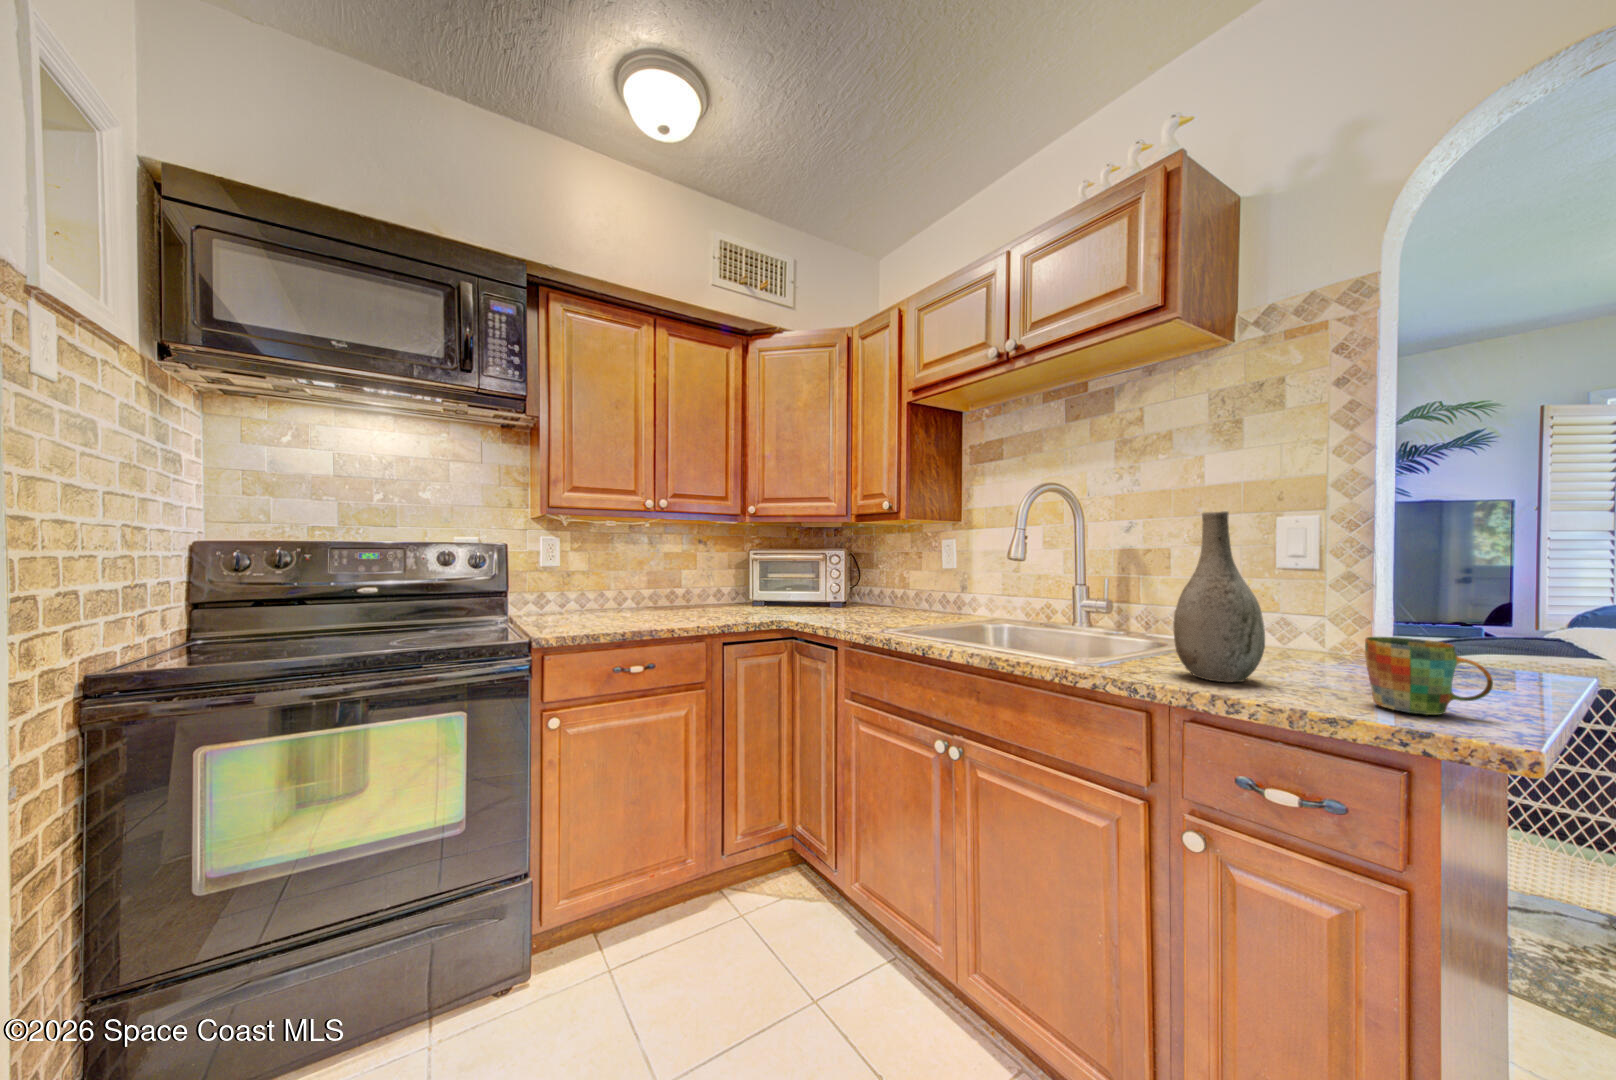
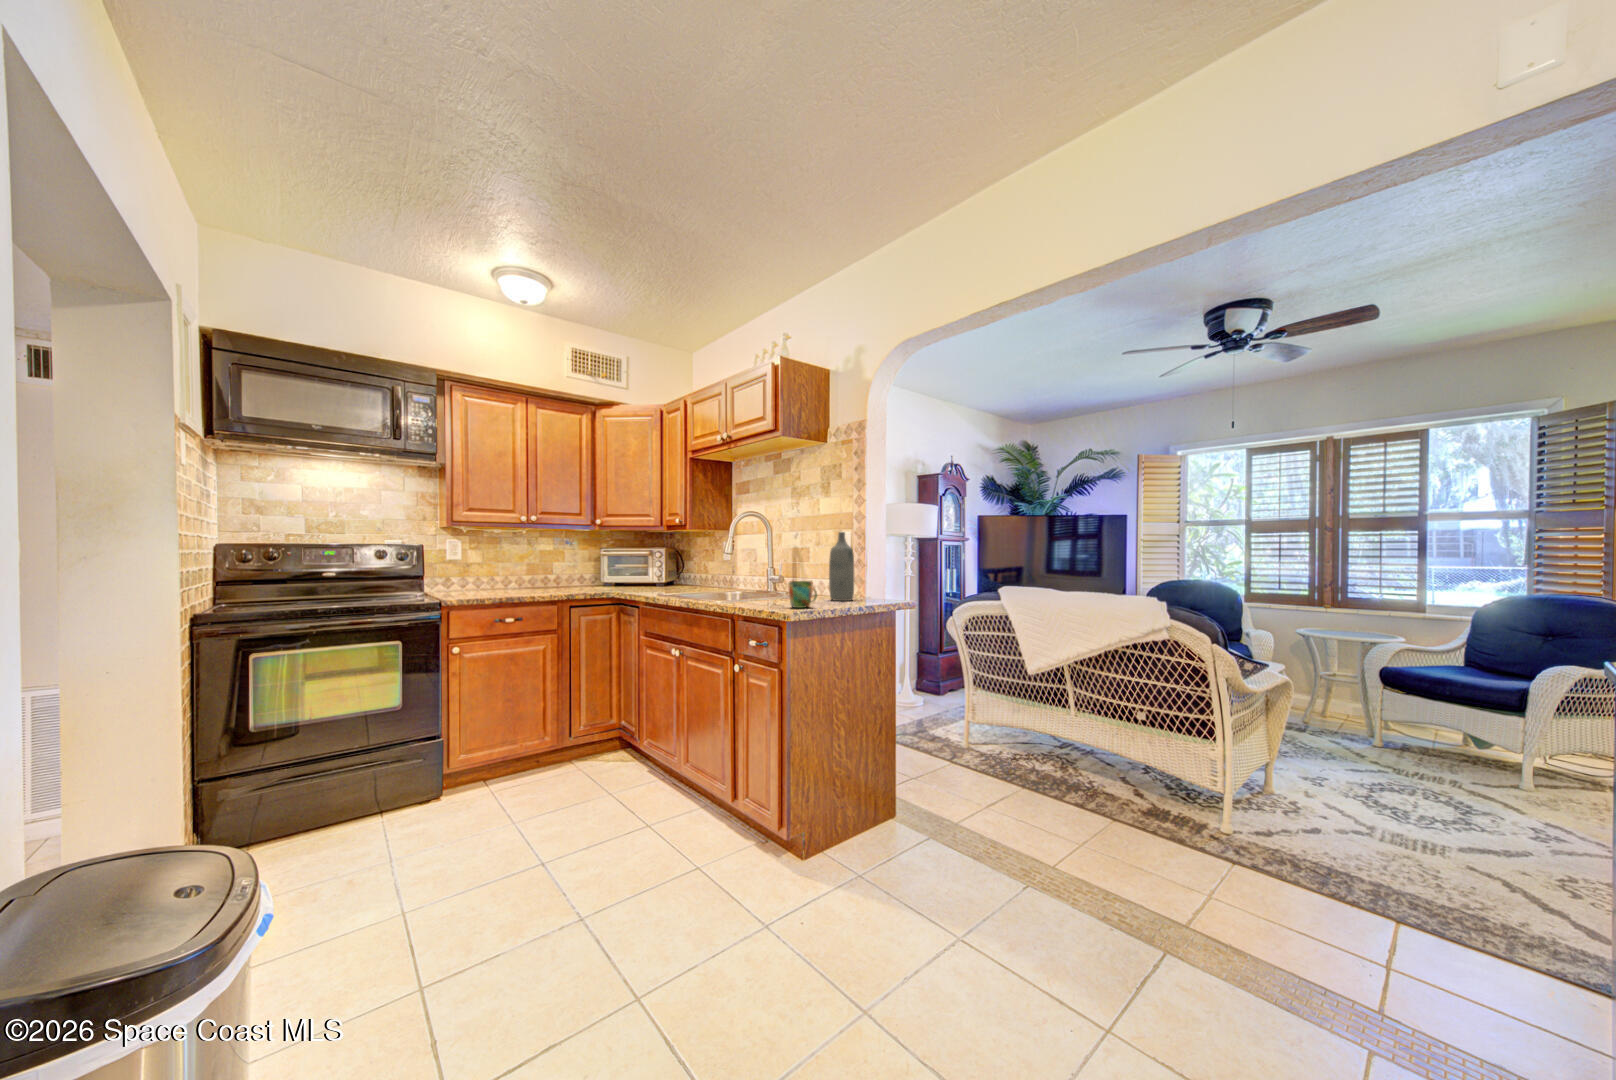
vase: present [1173,511,1265,682] -> none [749,531,780,604]
bottle: none [1321,516,1401,674] -> present [829,532,854,601]

